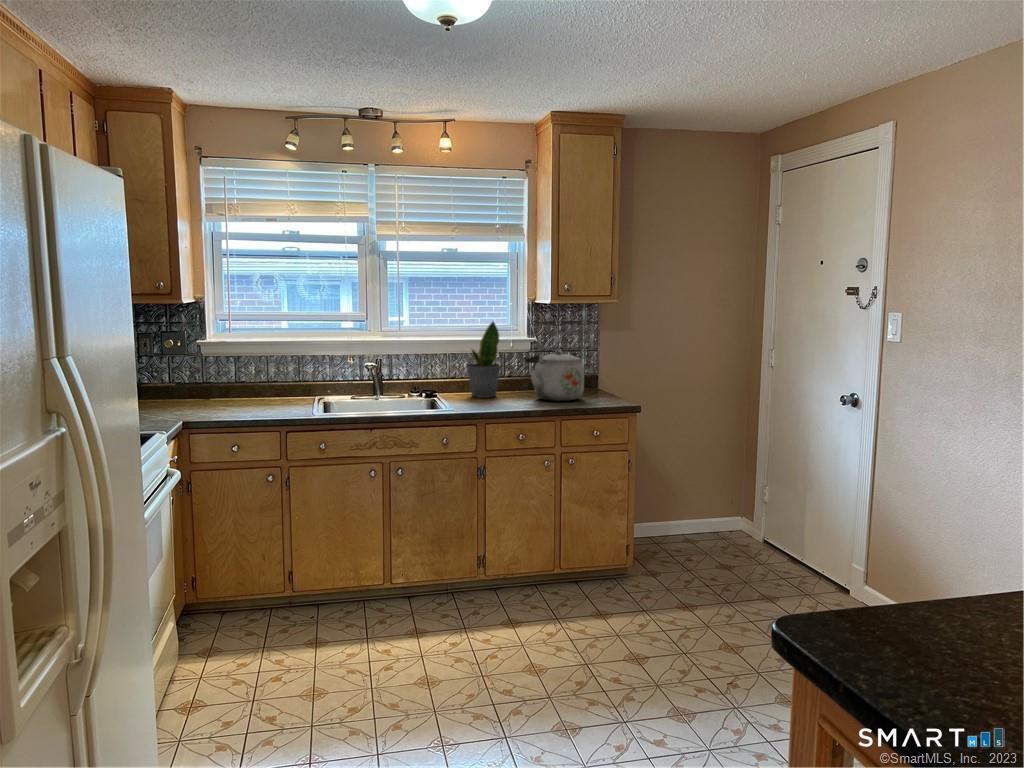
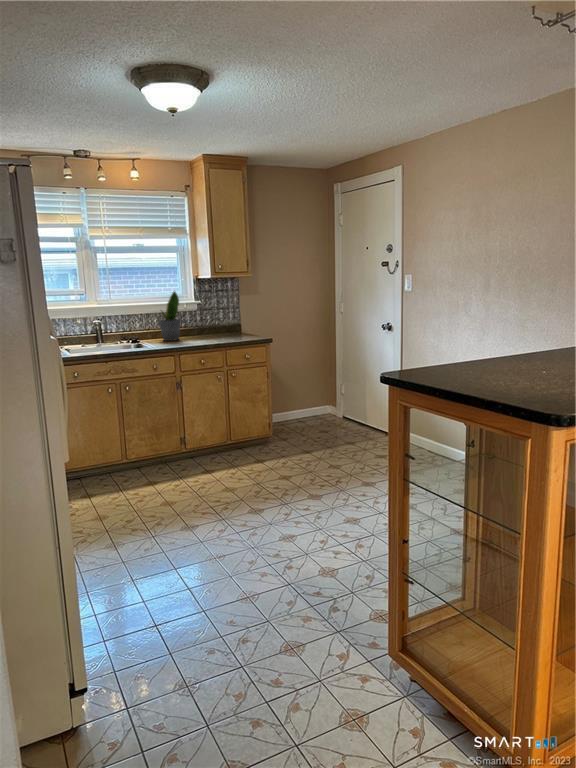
kettle: present [526,351,584,401] -> none [197,308,236,339]

